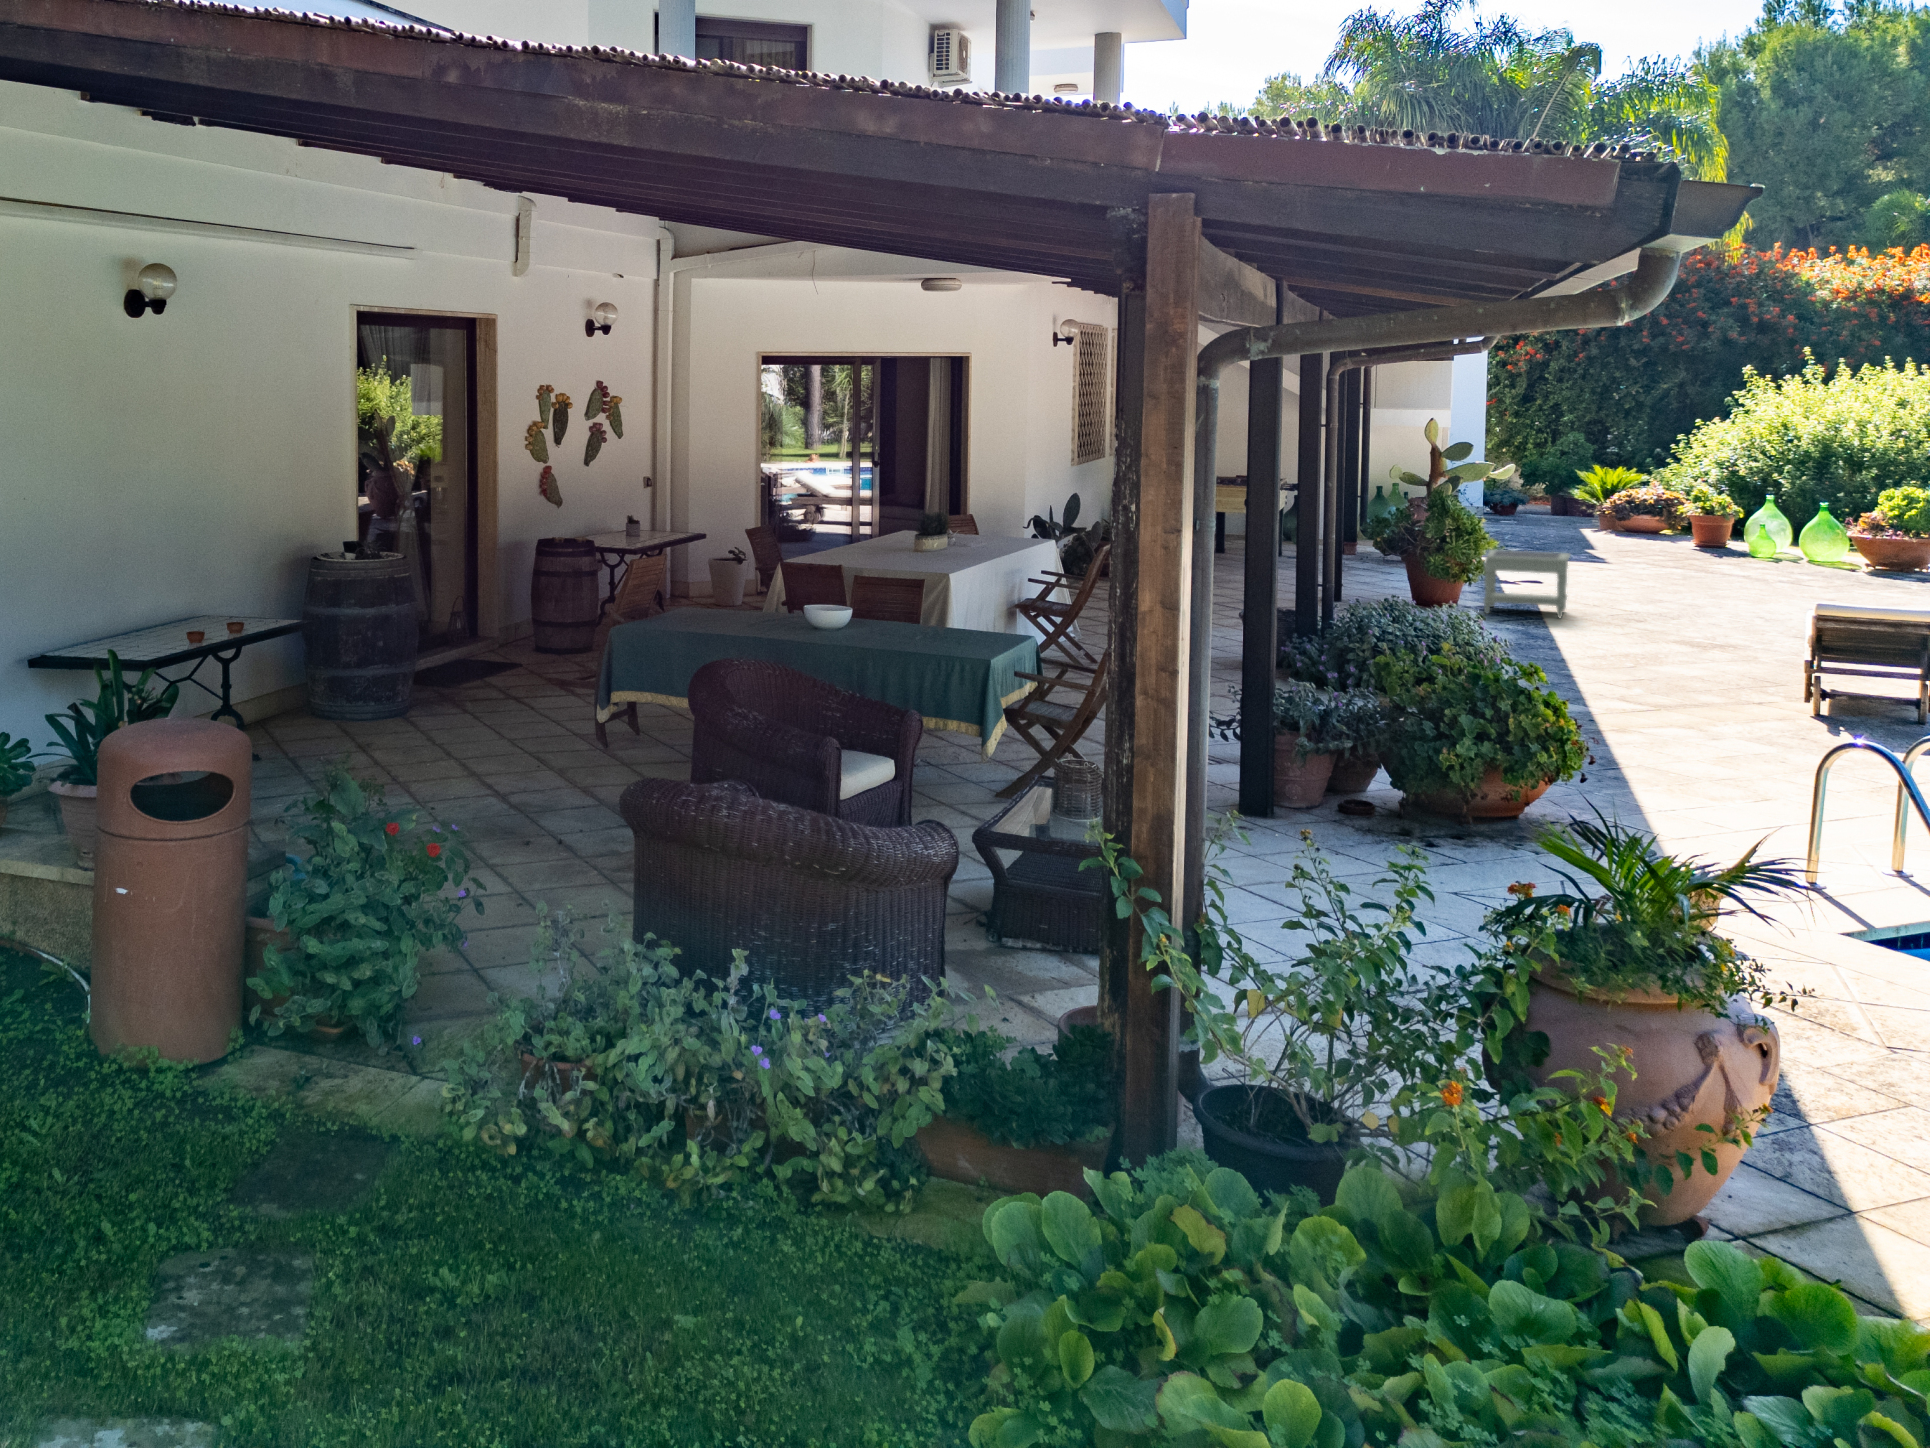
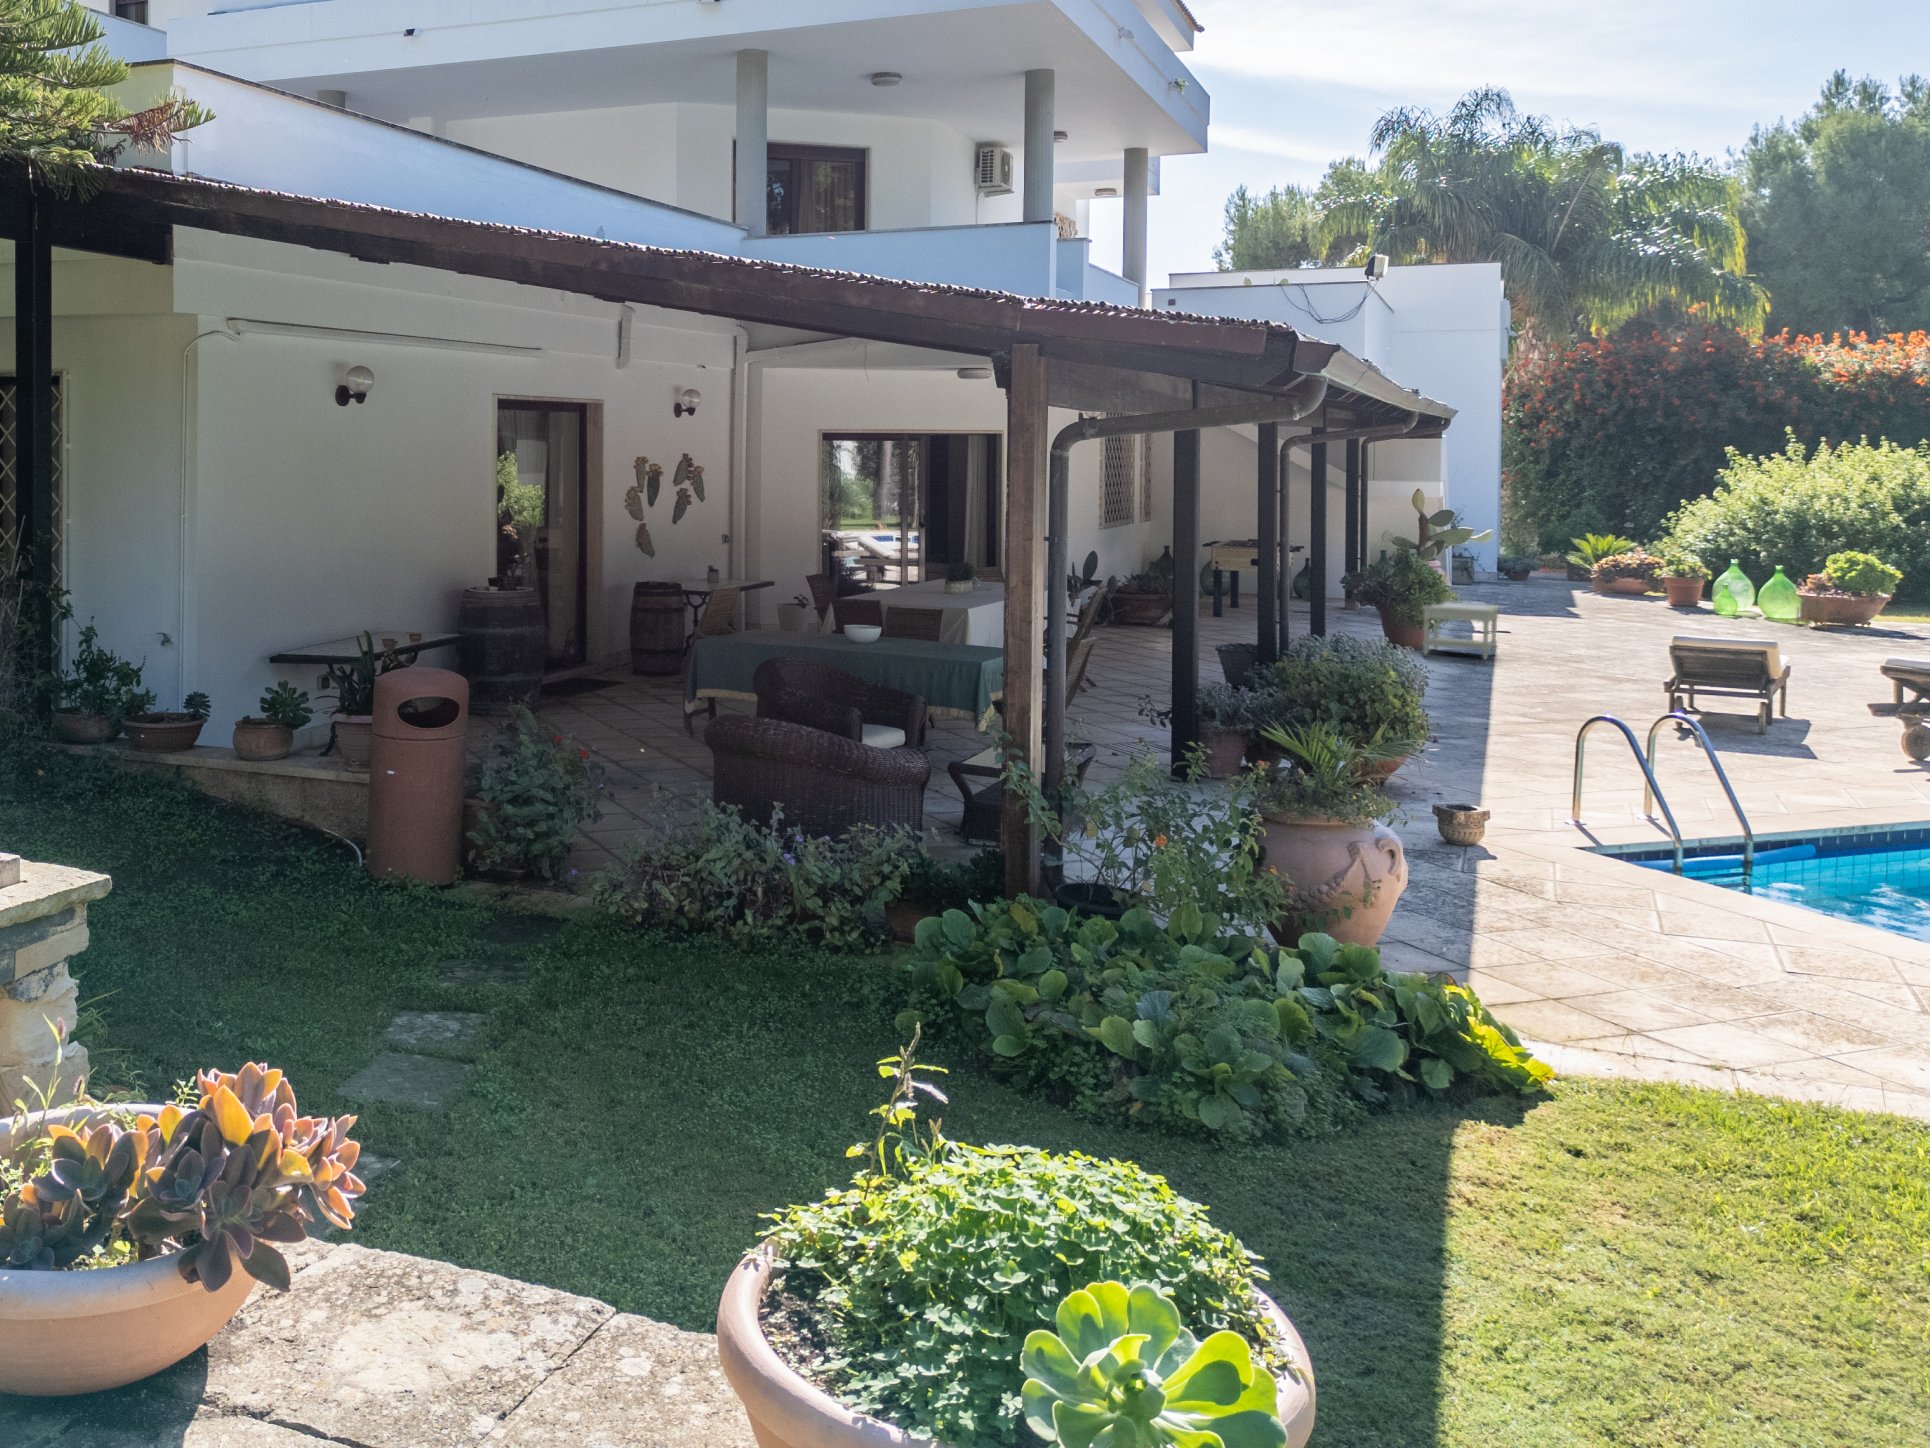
planter: none [1853,537,1889,570] -> present [1796,600,1827,628]

